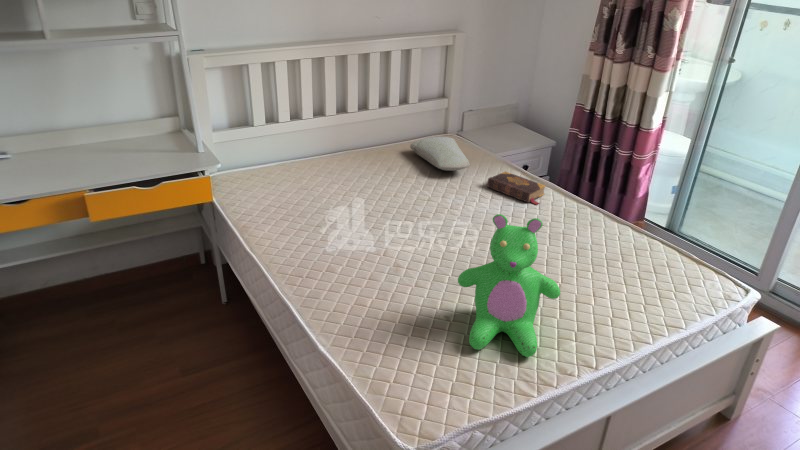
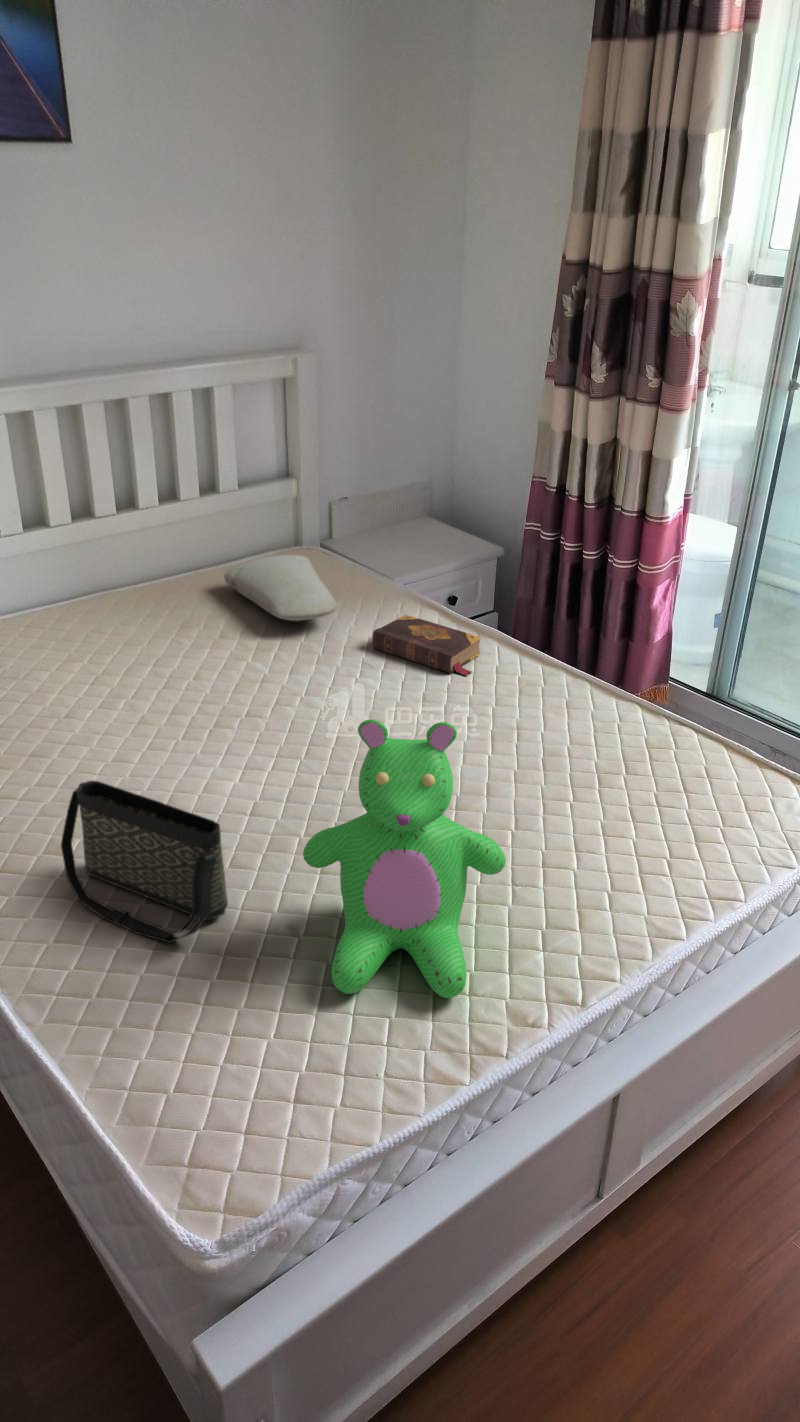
handbag: none [337,236,418,317] -> present [61,780,228,943]

